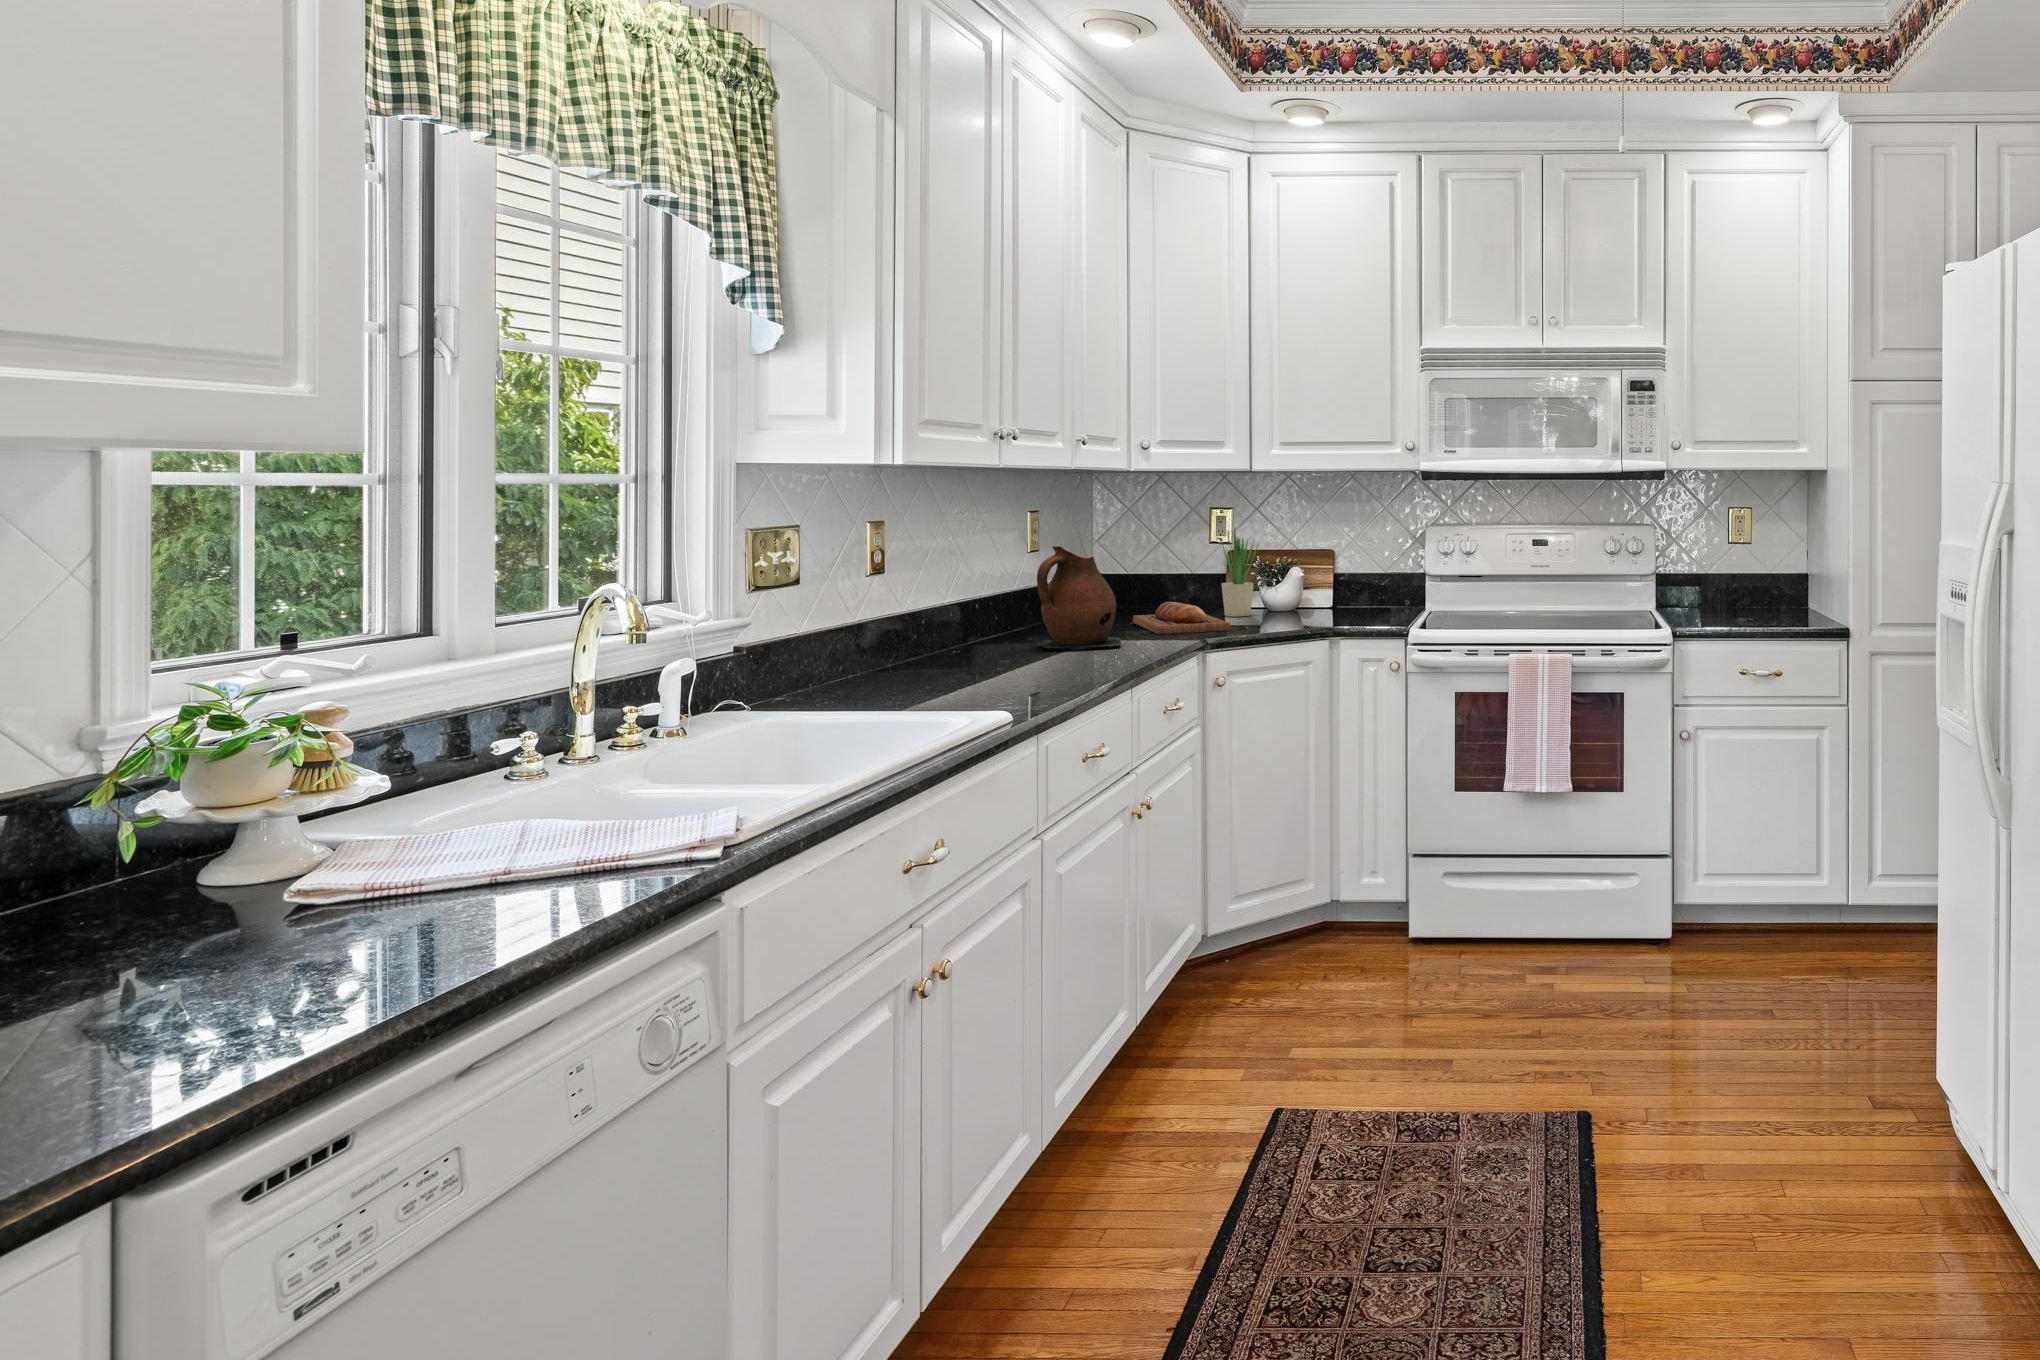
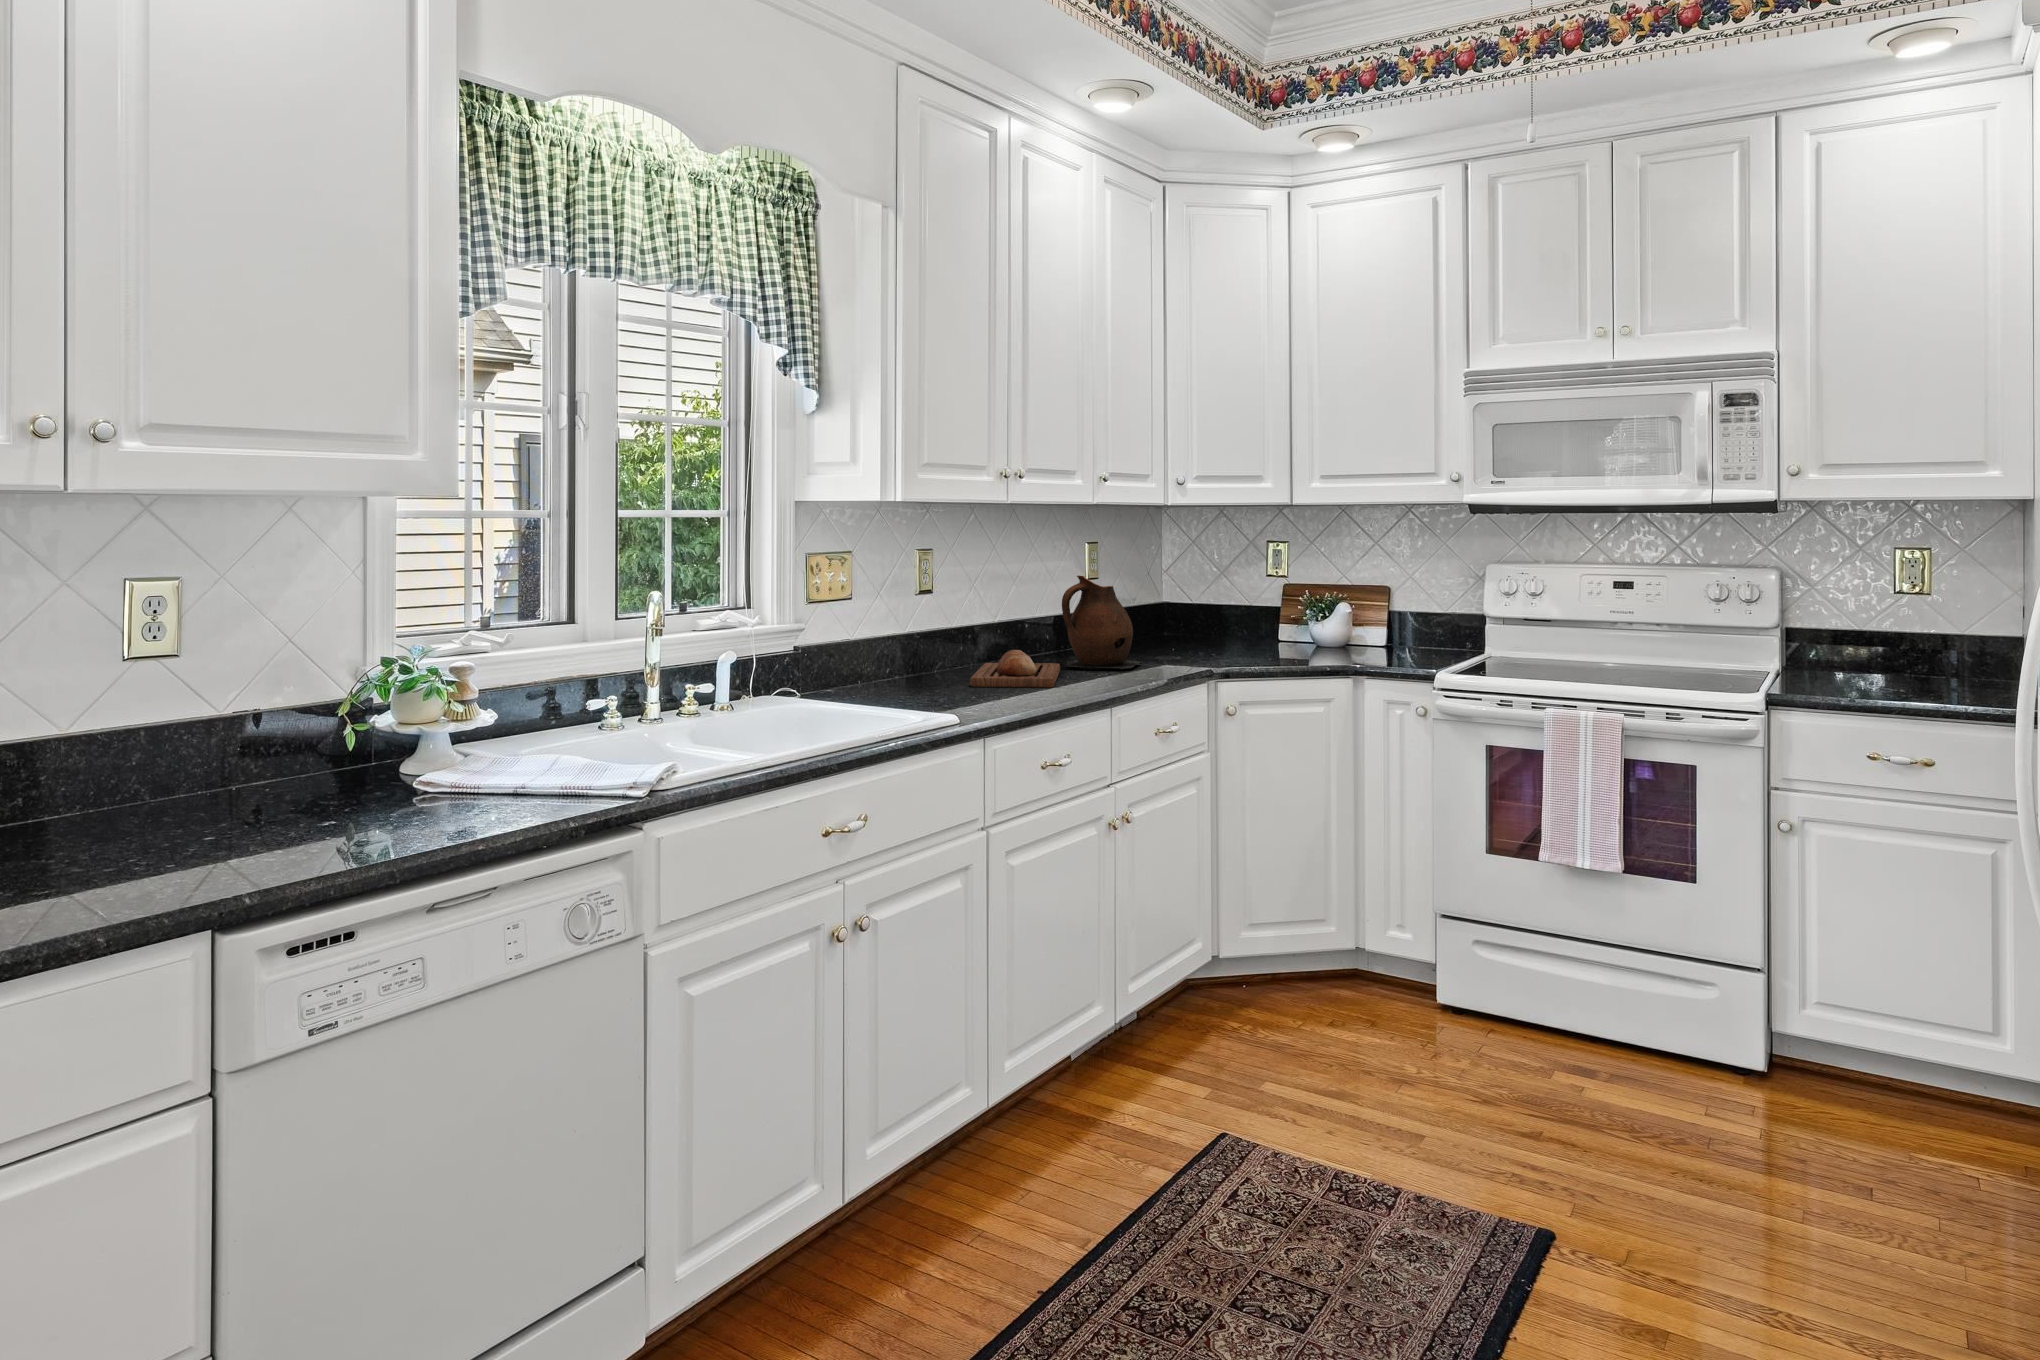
potted plant: present [1222,527,1259,617] -> none [1269,560,1306,650]
bread loaf: present [1133,602,1231,634] -> present [970,650,1060,688]

